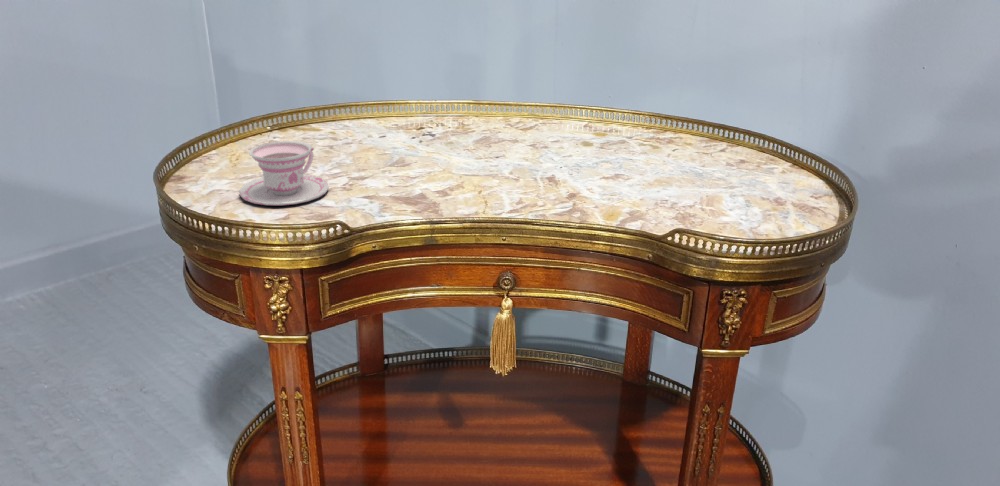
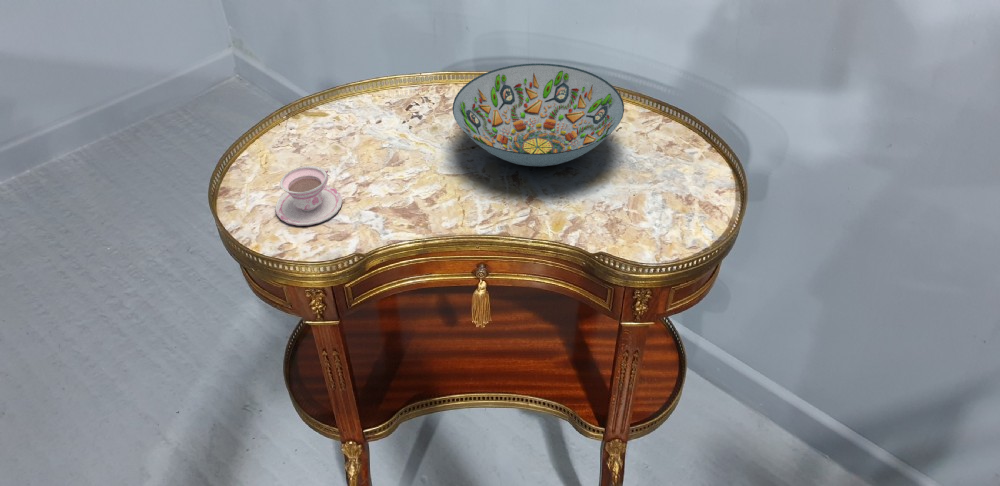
decorative bowl: none [476,75,688,168] -> present [453,63,624,166]

